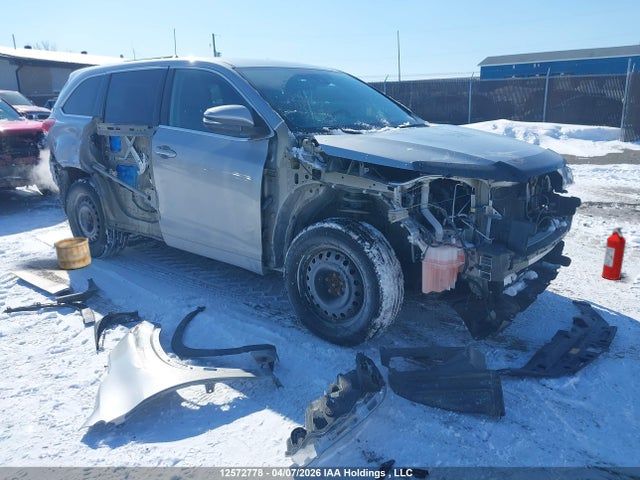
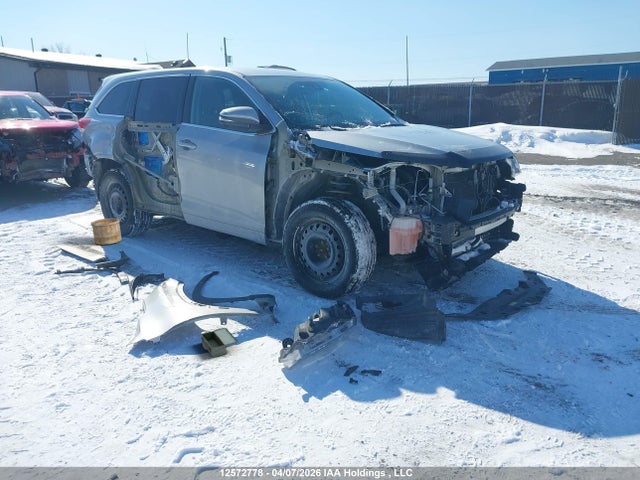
fire extinguisher: present [602,227,626,280] -> none [554,212,573,257]
toolbox: none [181,397,231,445] -> present [201,328,238,357]

